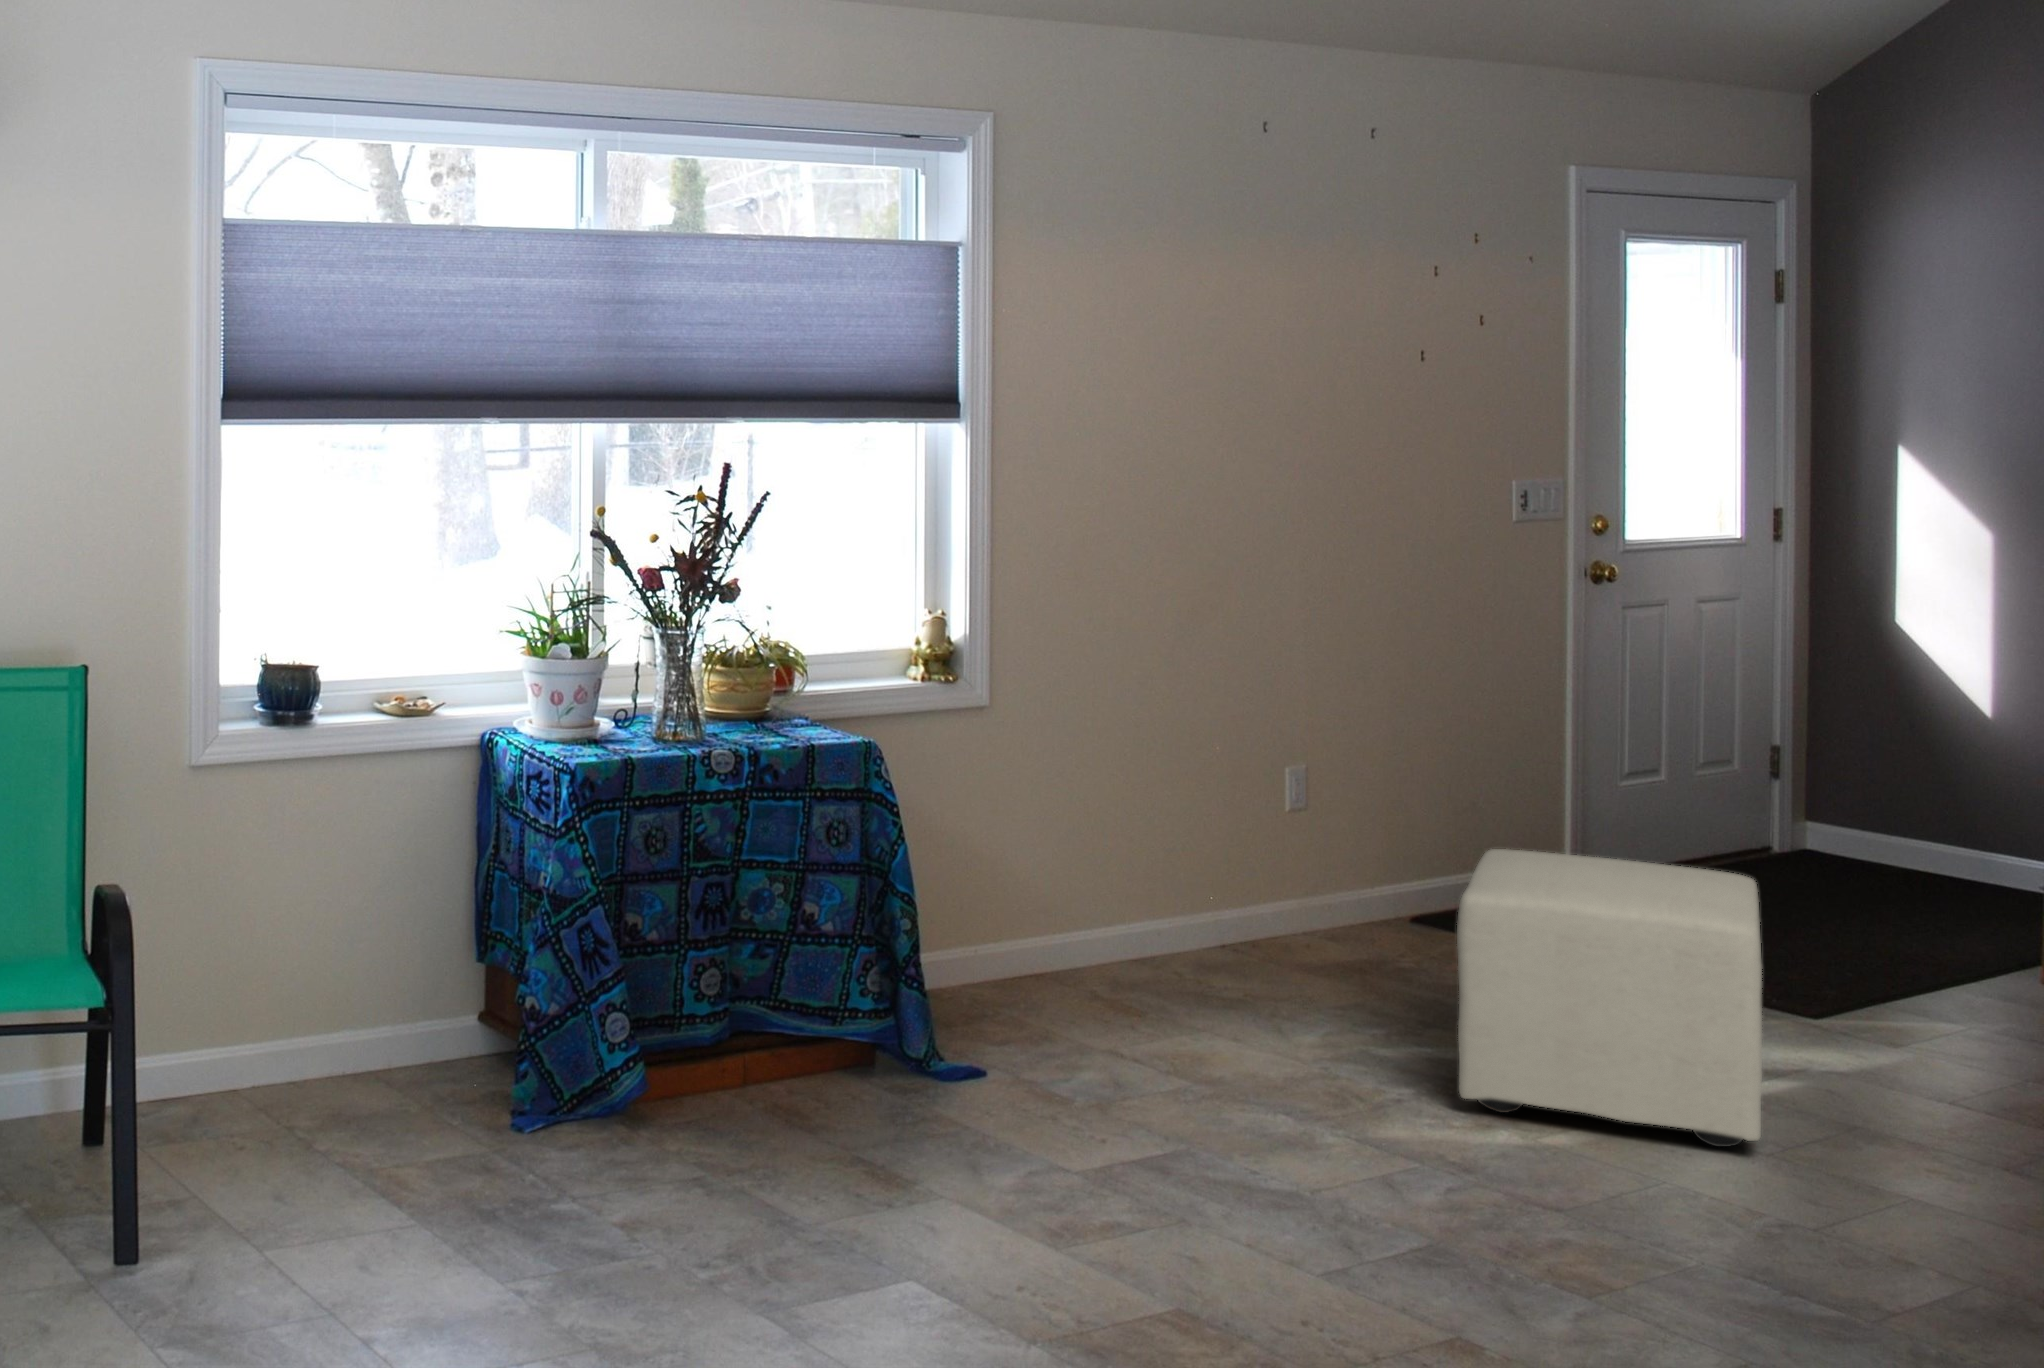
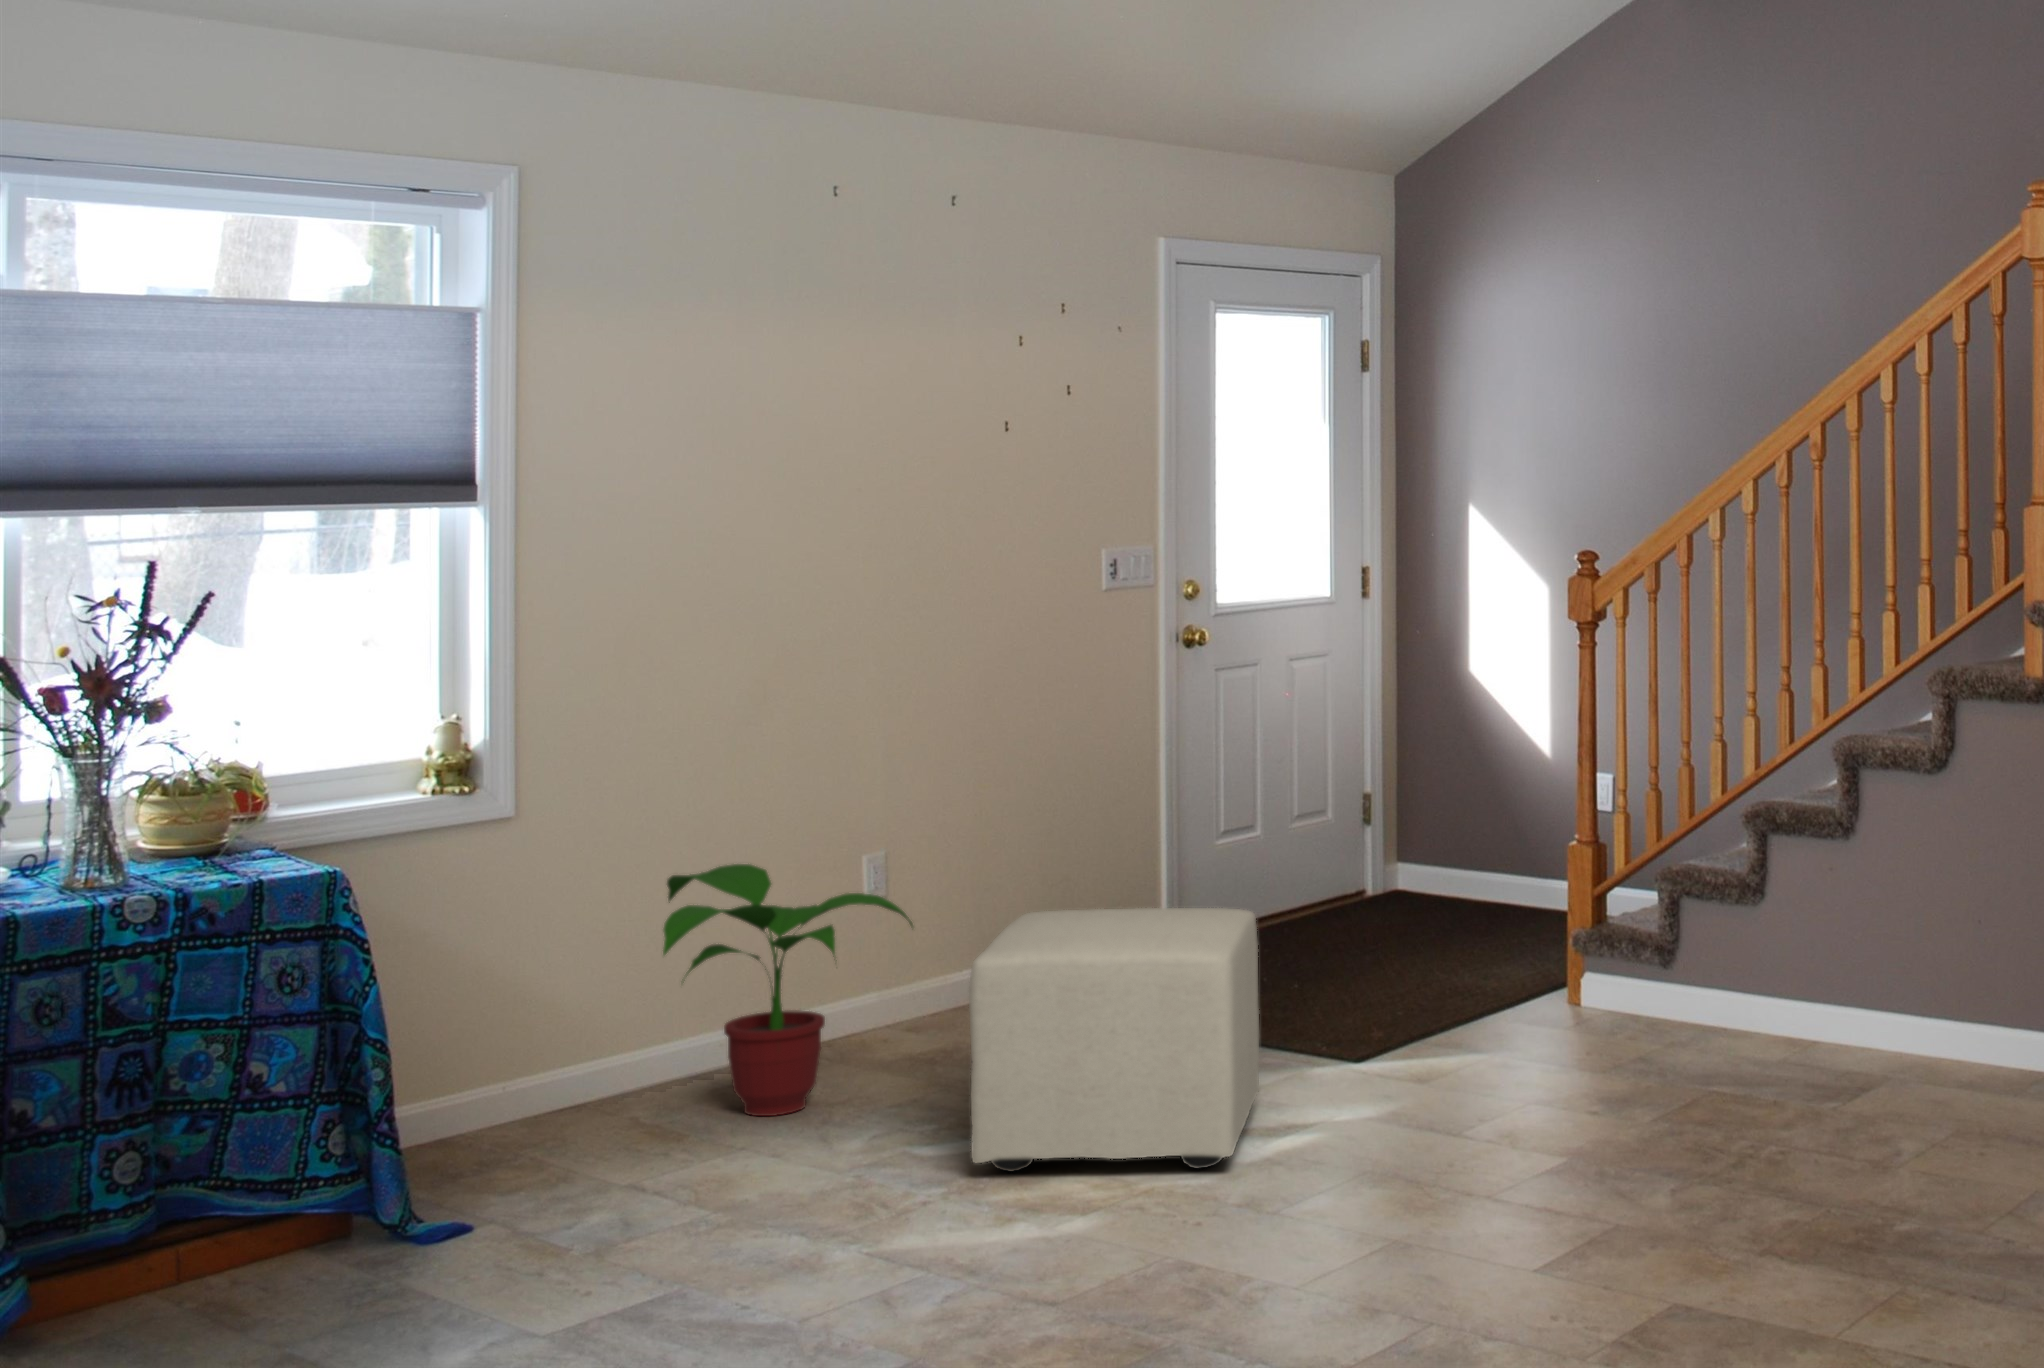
potted plant: none [1116,765,1362,1009] -> present [663,864,913,1116]

